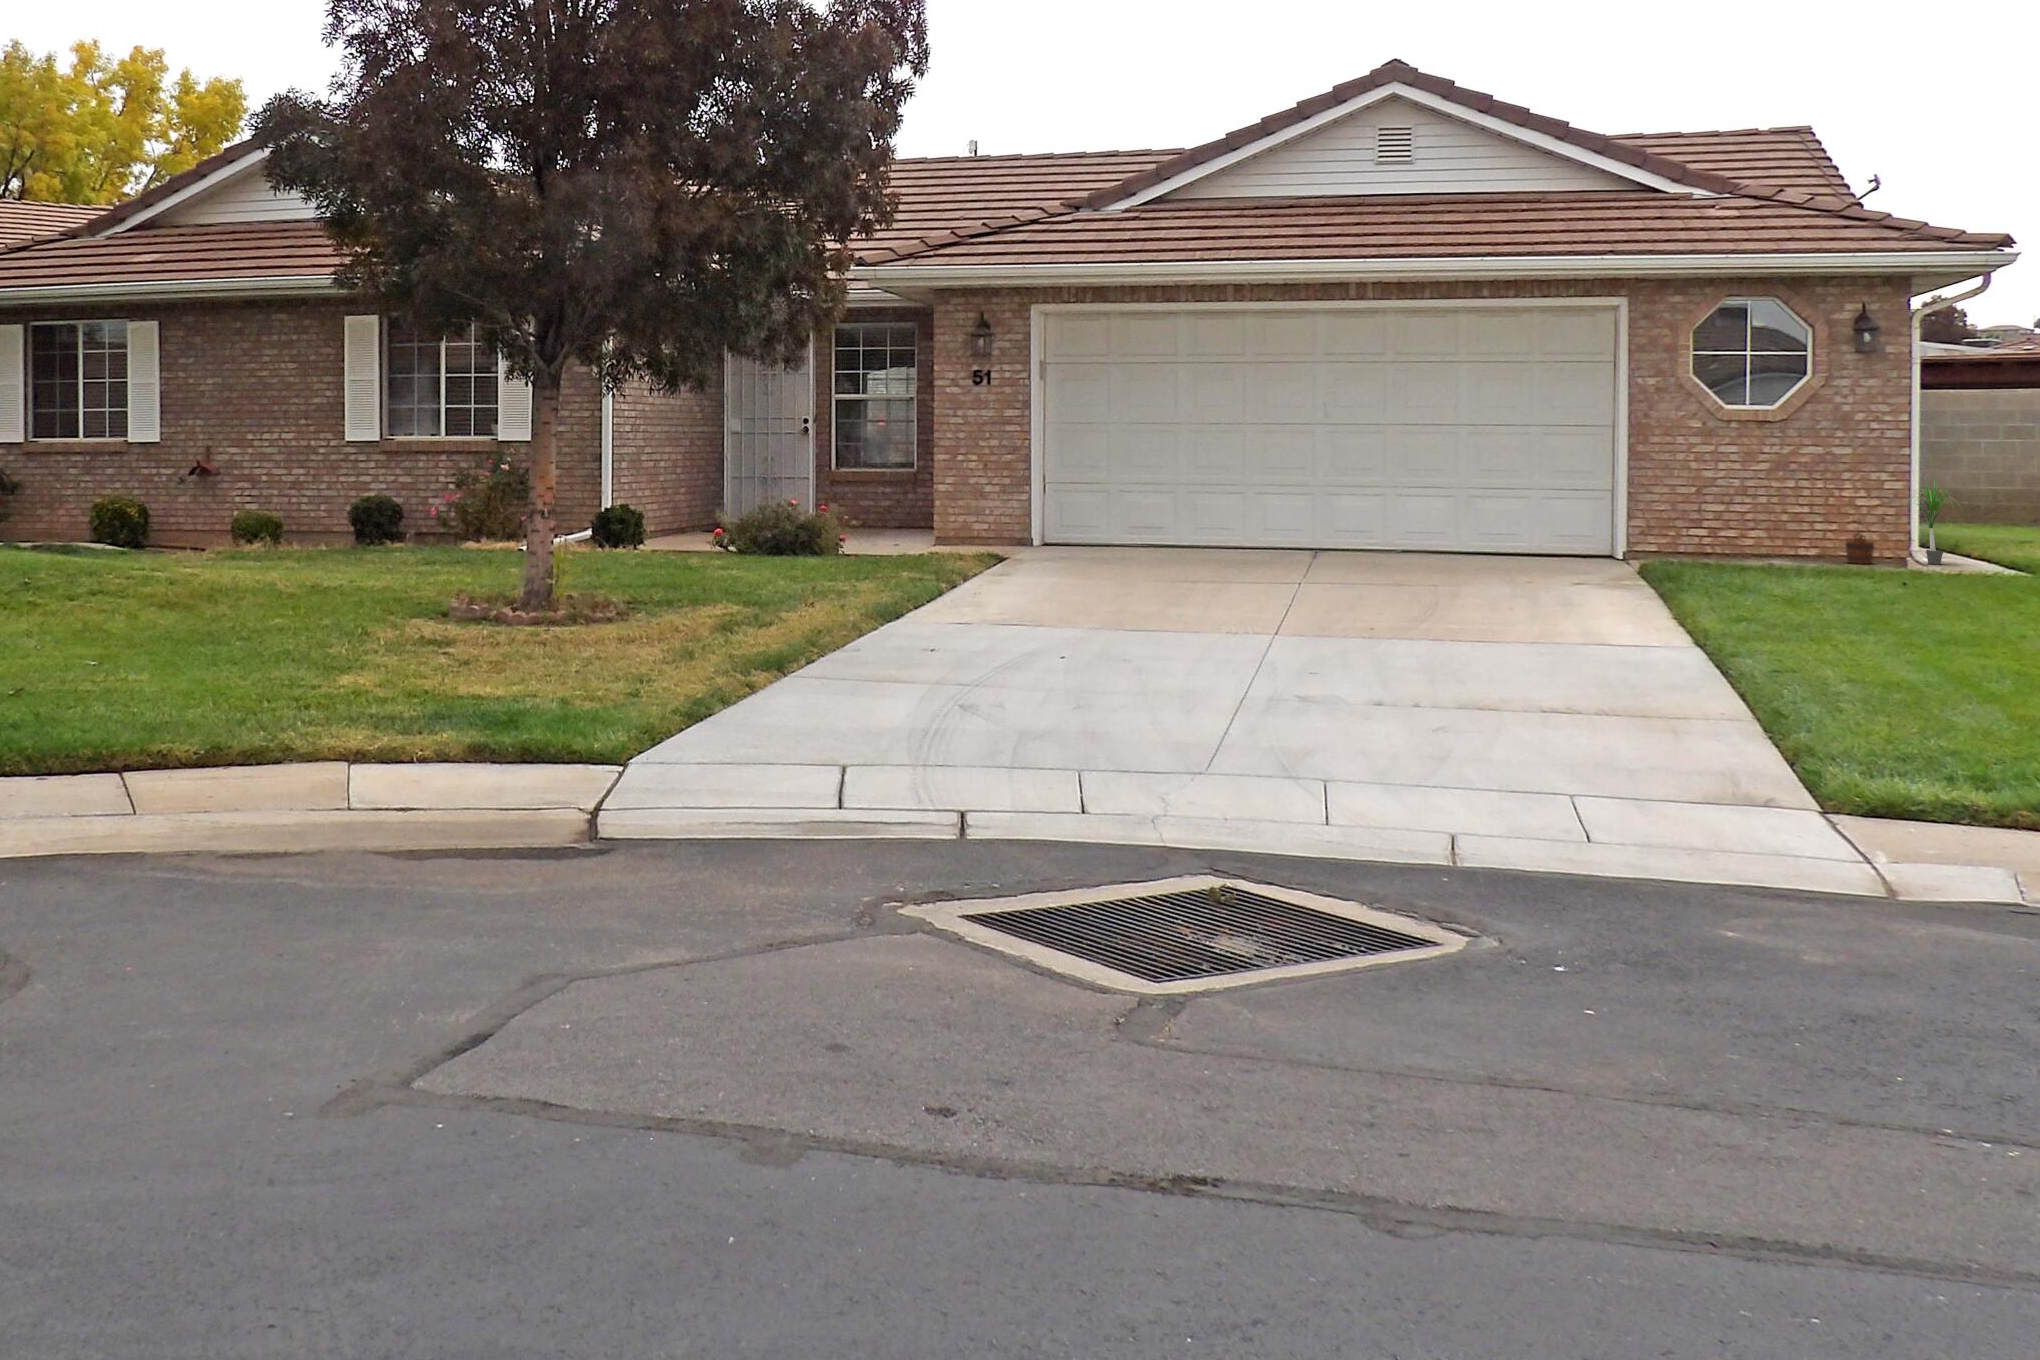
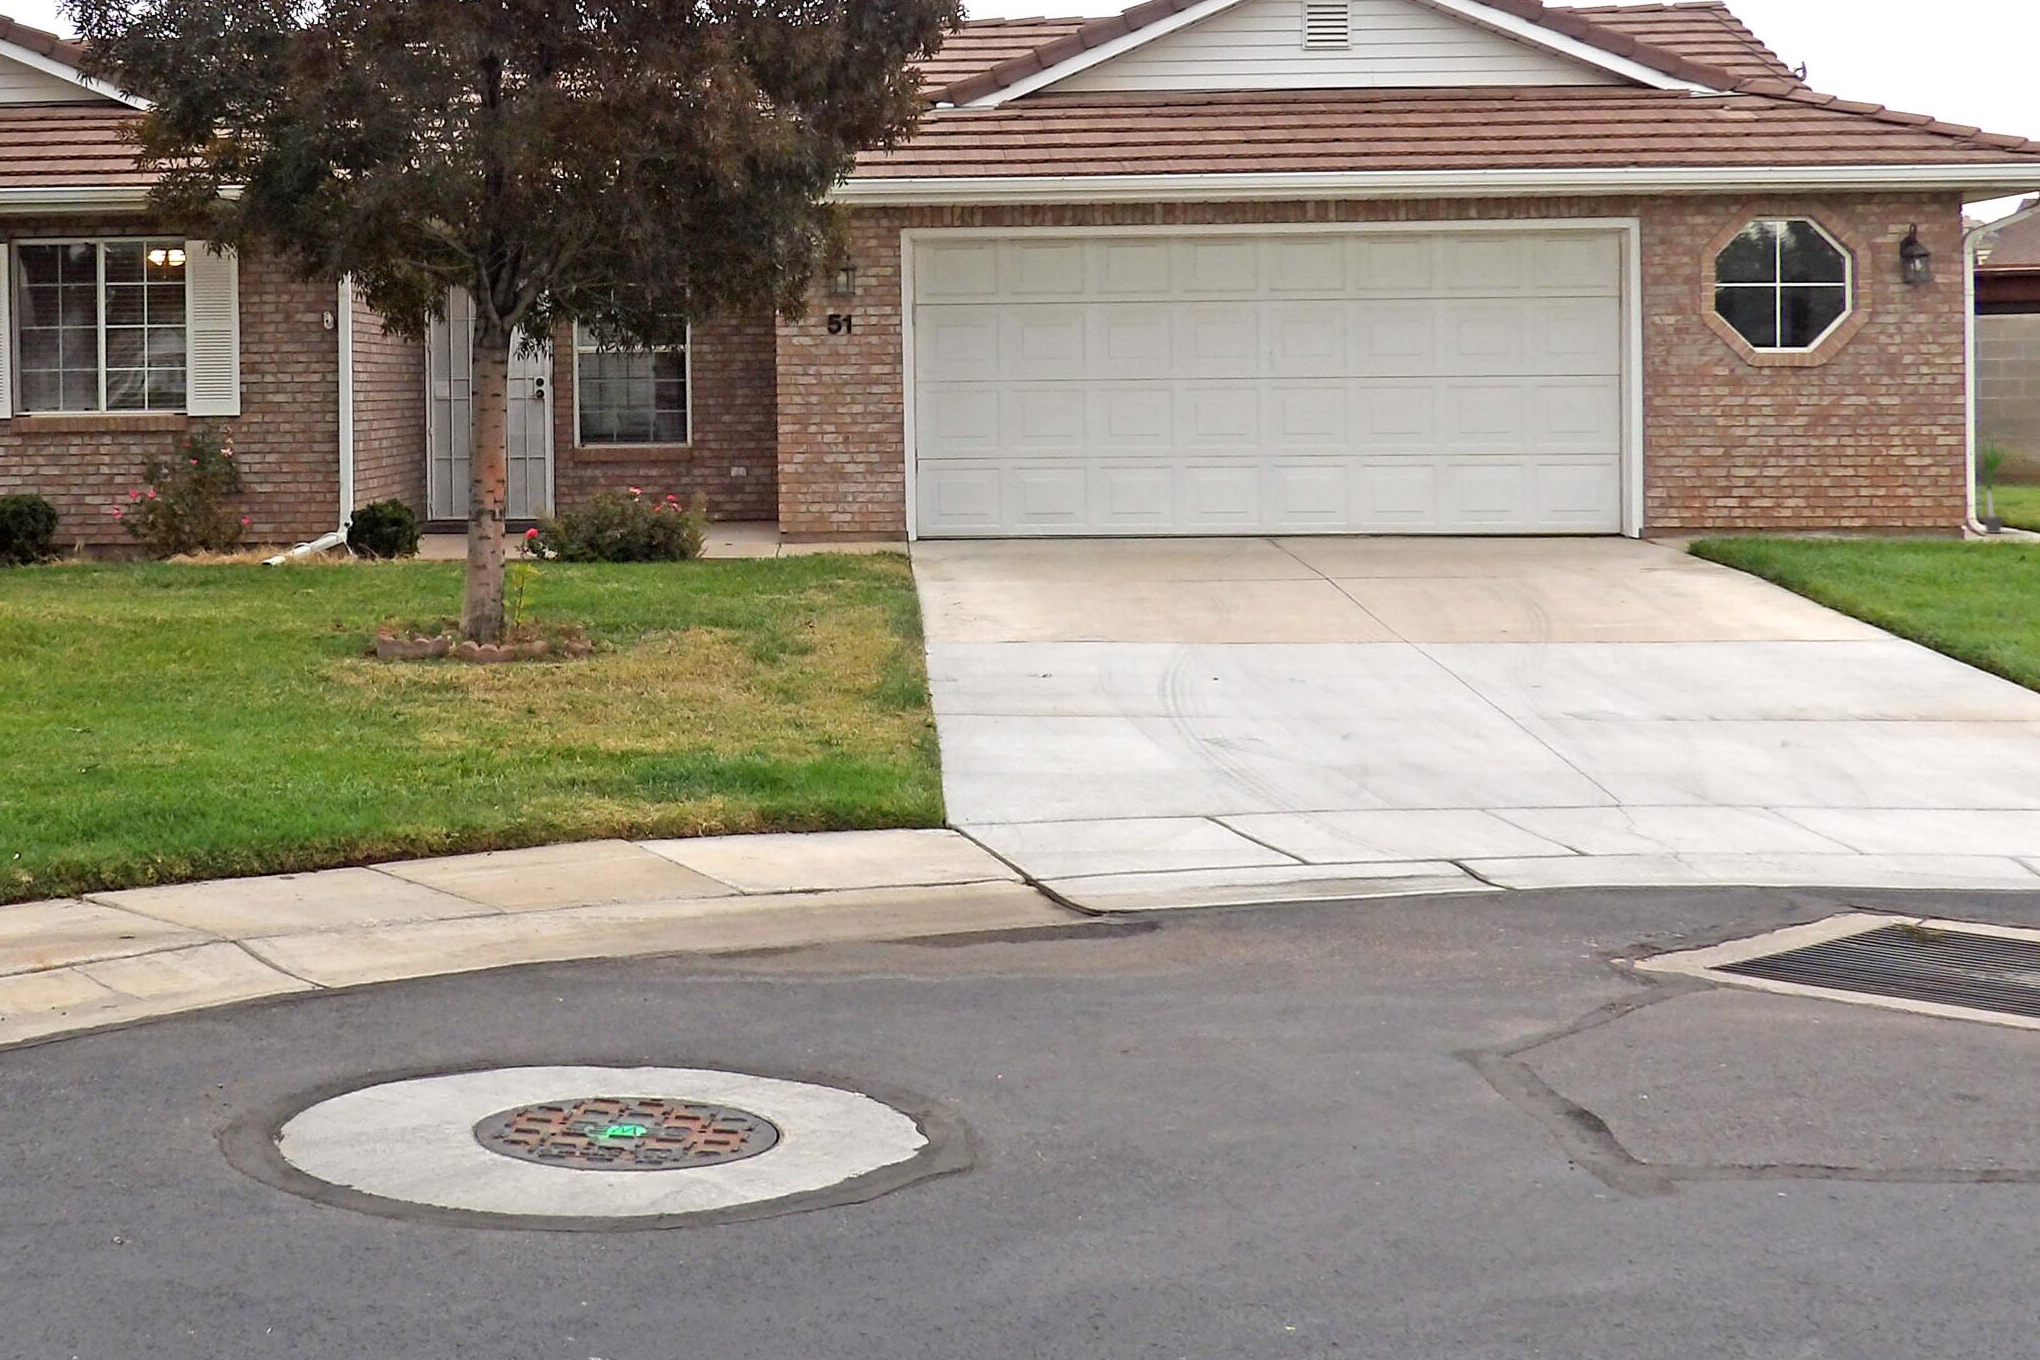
wooden bucket: present [1845,520,1874,564] -> none [1895,481,1930,535]

